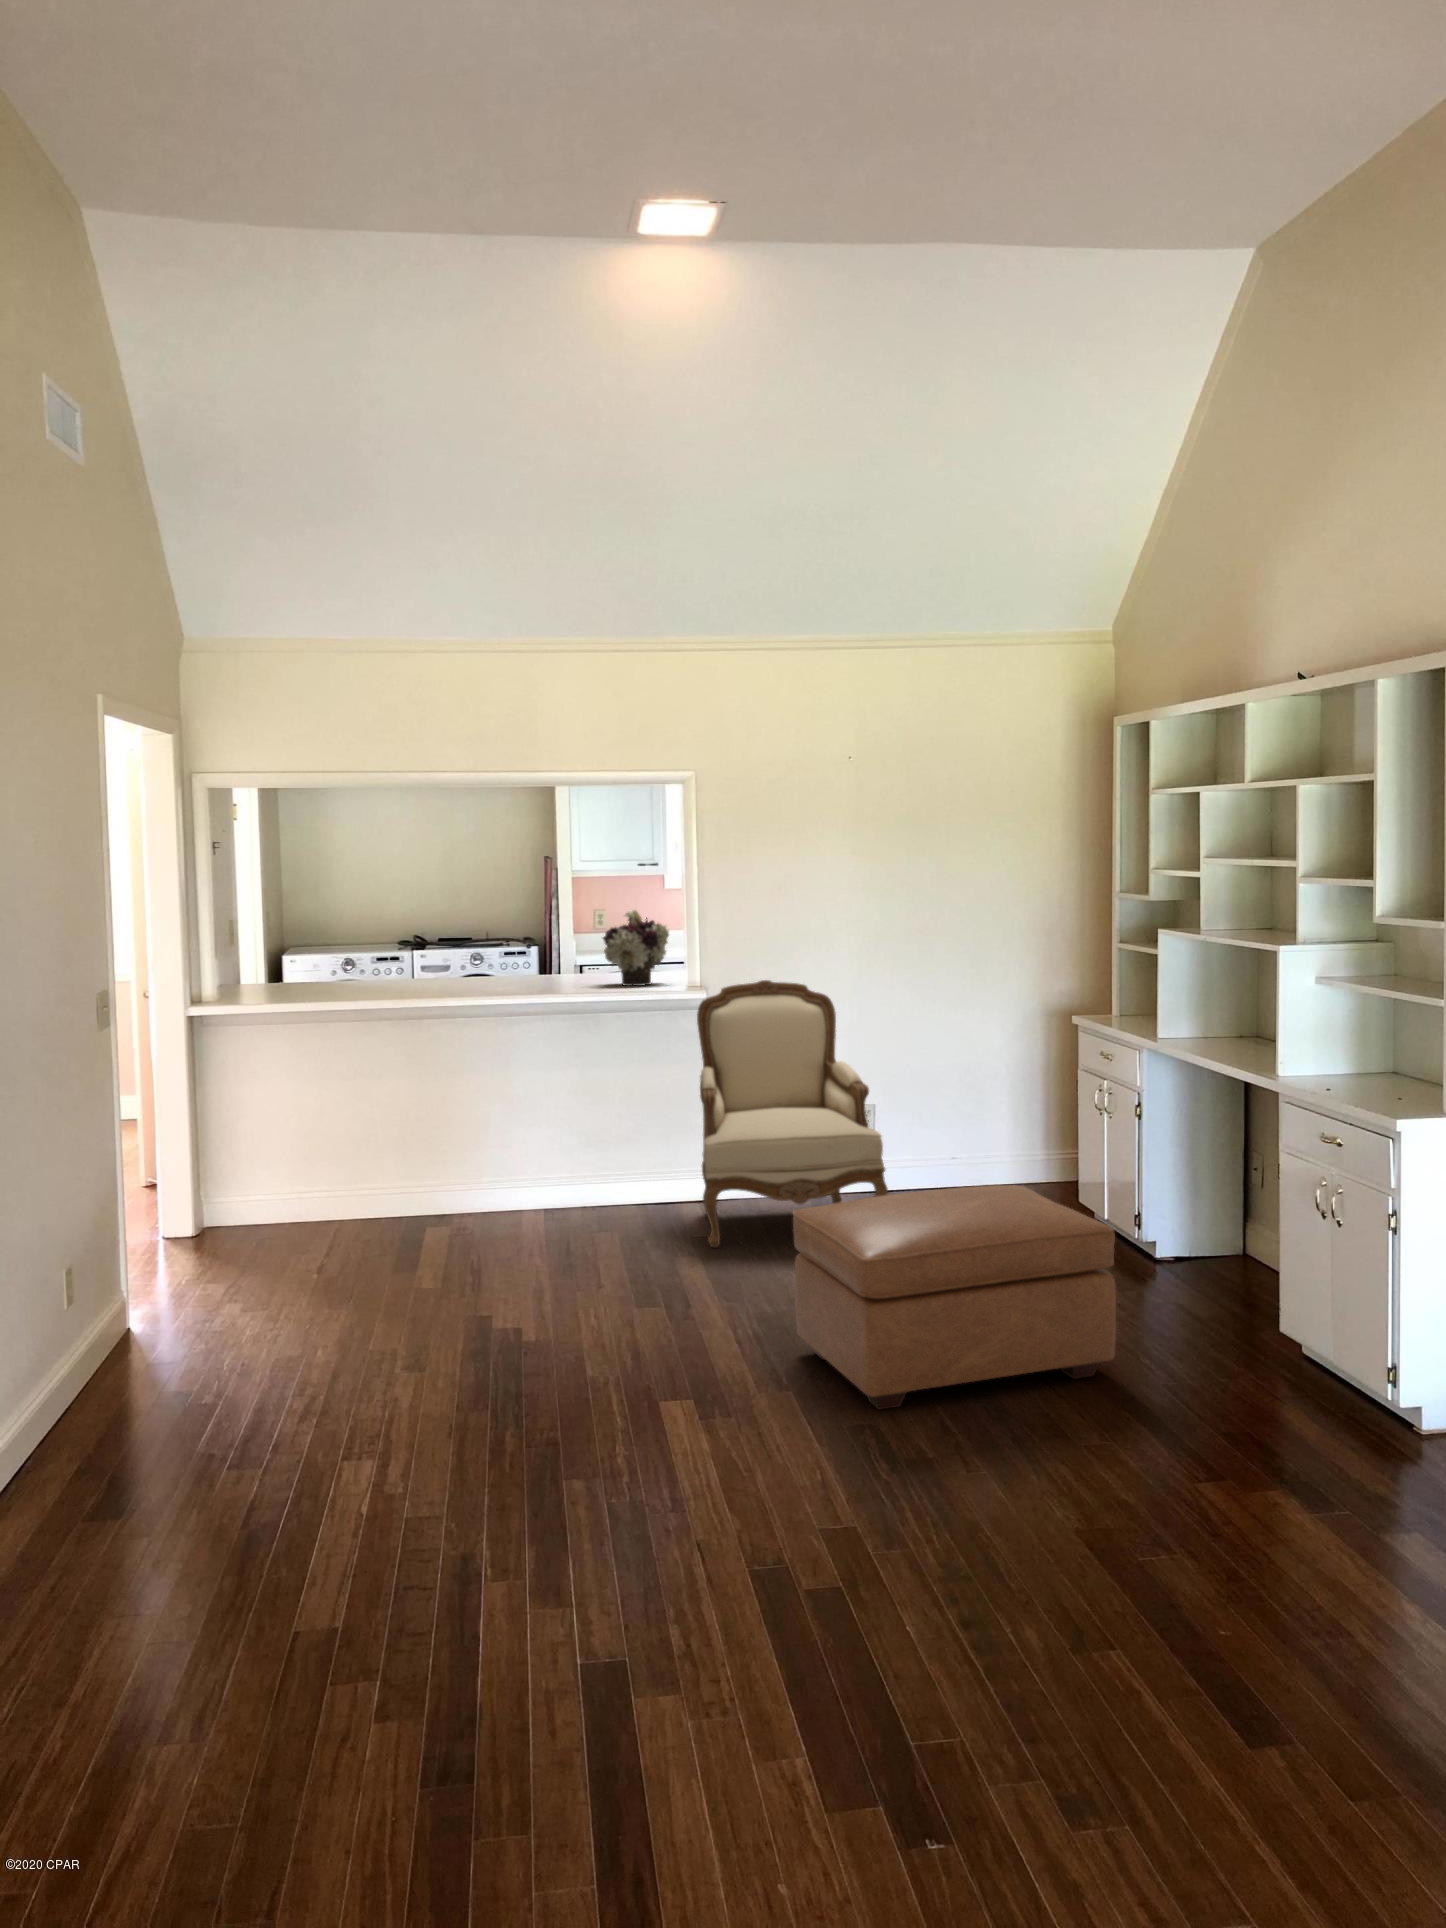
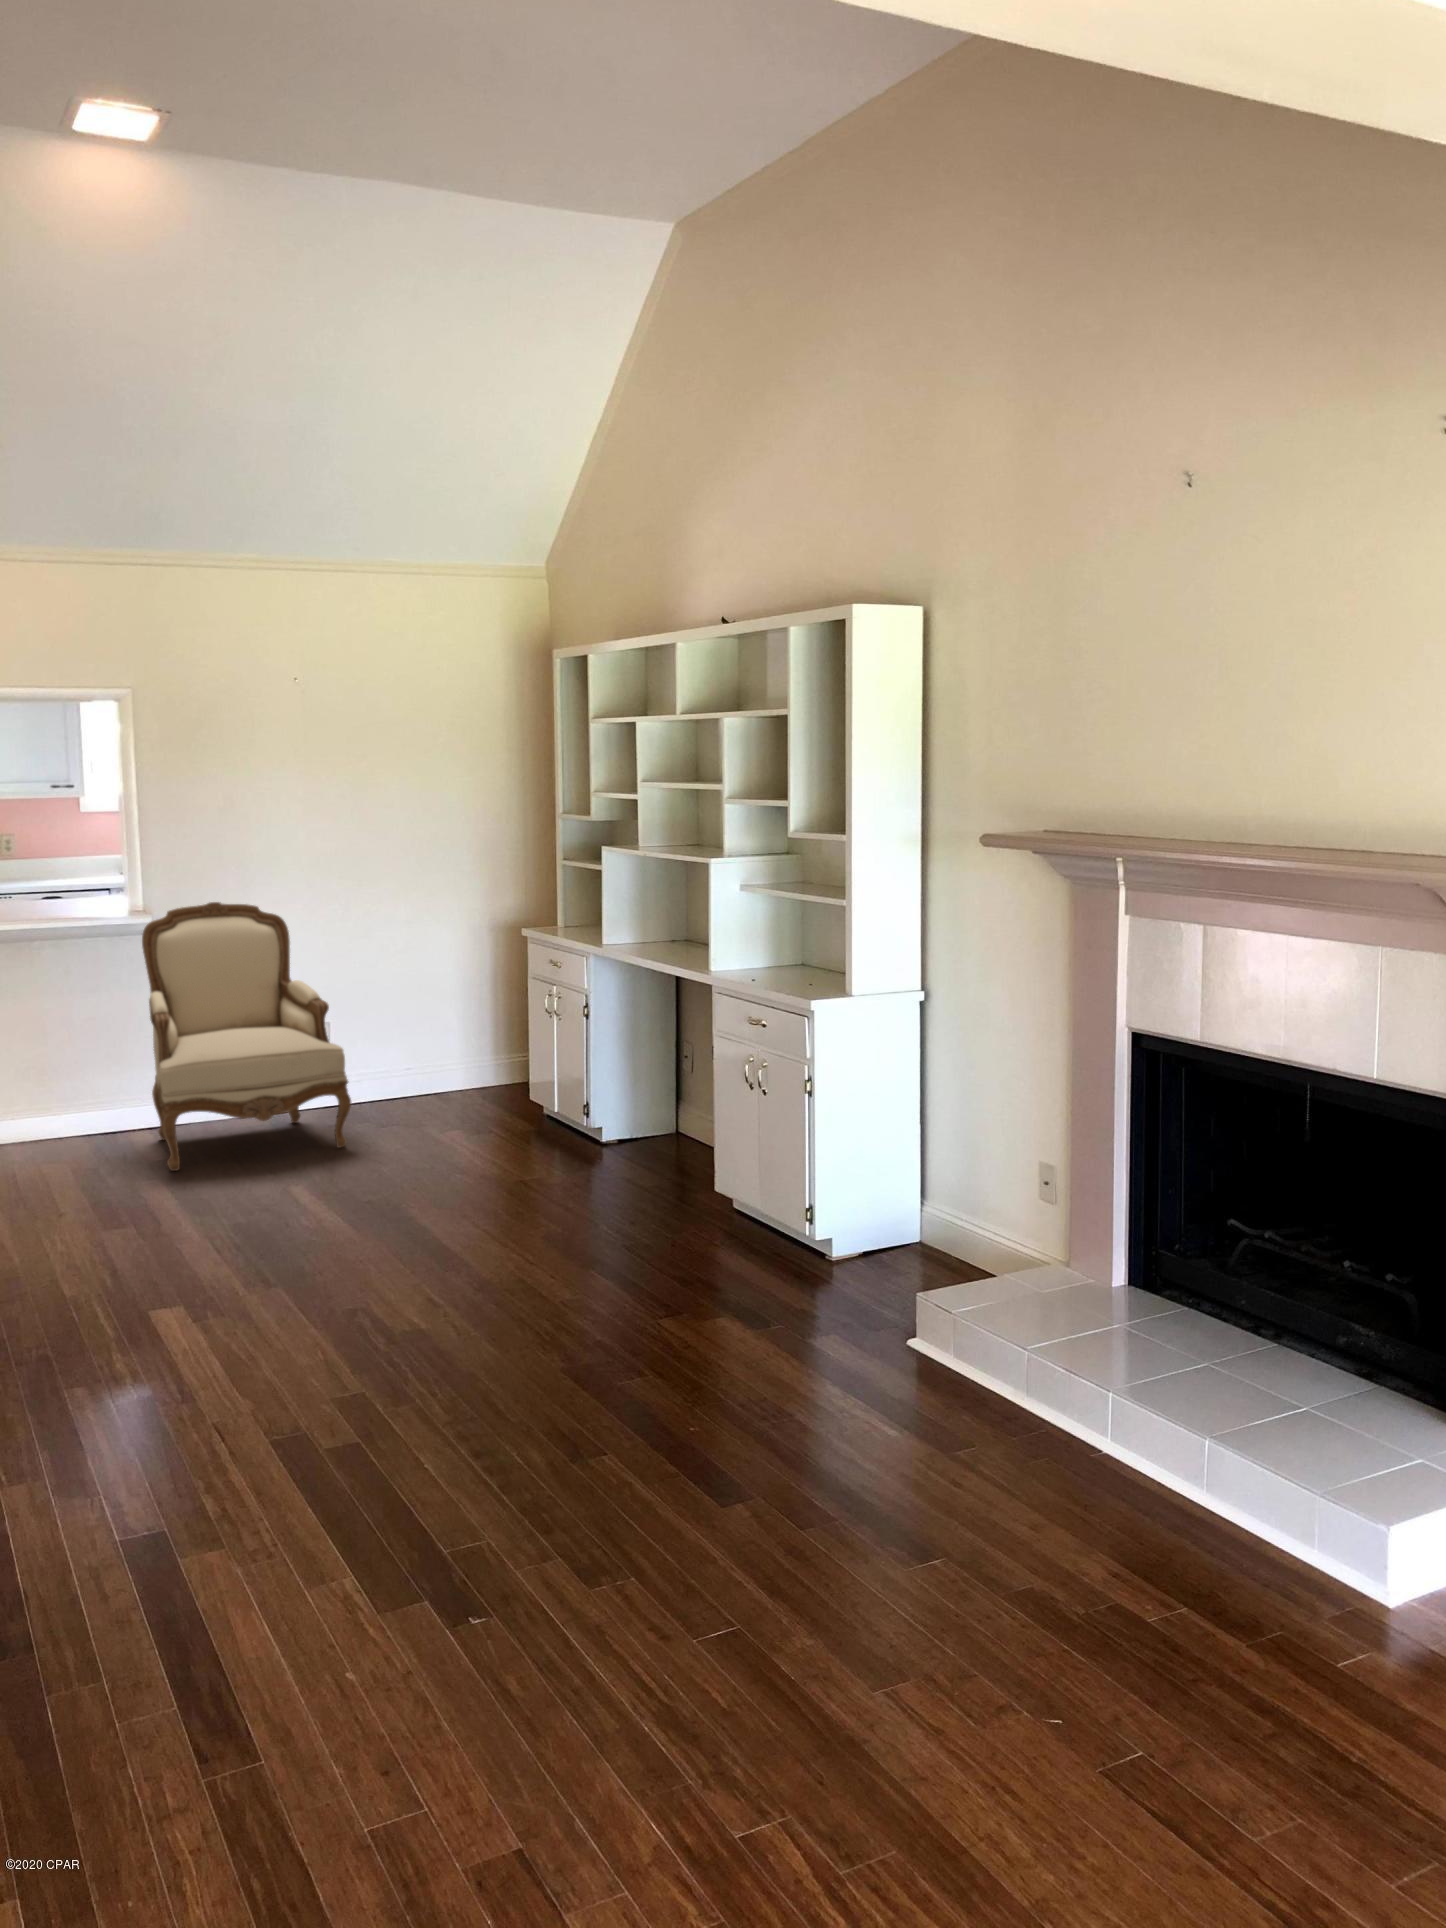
flower arrangement: present [603,909,669,986] -> none [30,830,107,911]
ottoman: present [792,1185,1116,1410] -> none [271,1083,580,1296]

